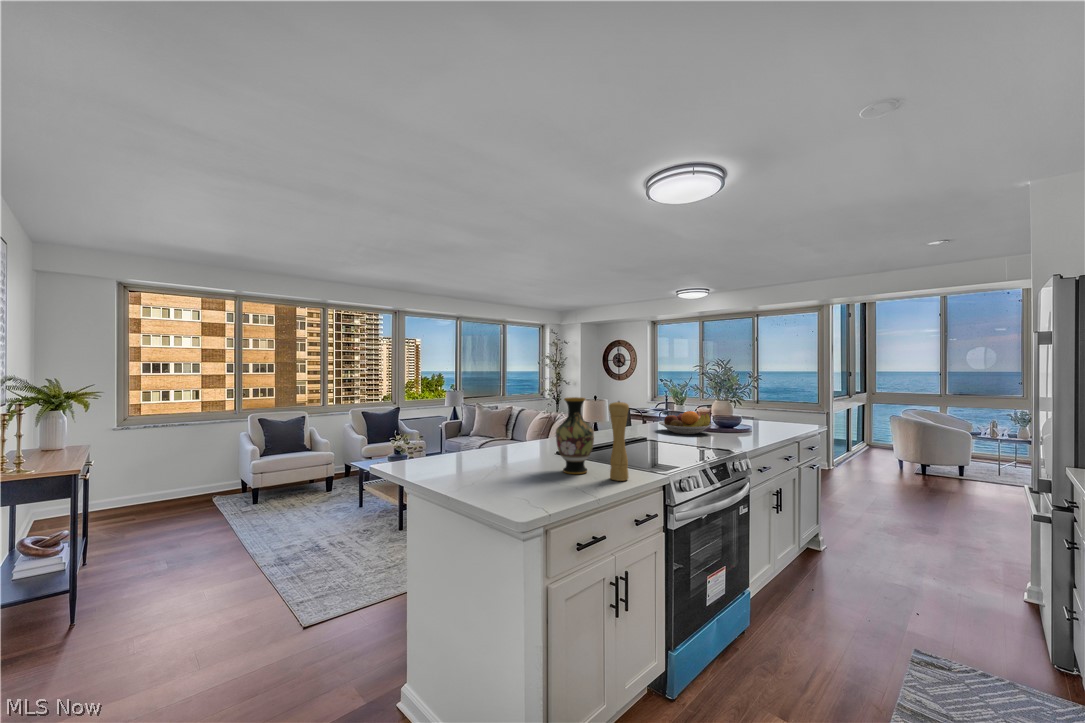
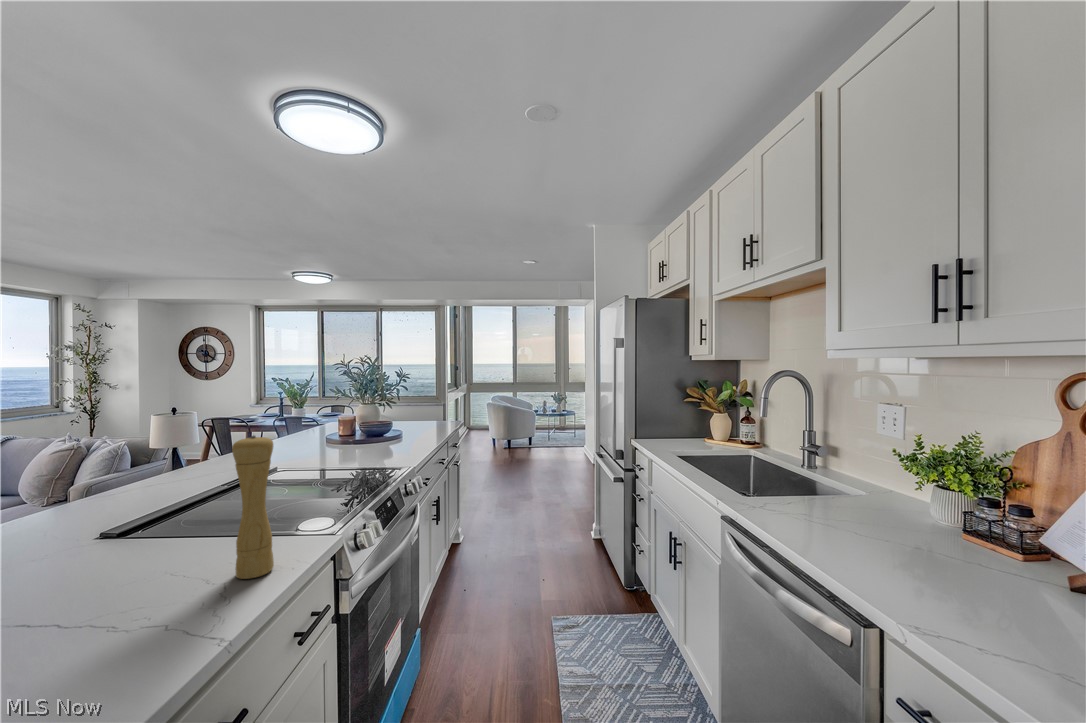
vase: present [556,397,594,474] -> none [95,435,197,594]
fruit bowl: present [659,411,713,434] -> none [289,422,361,452]

